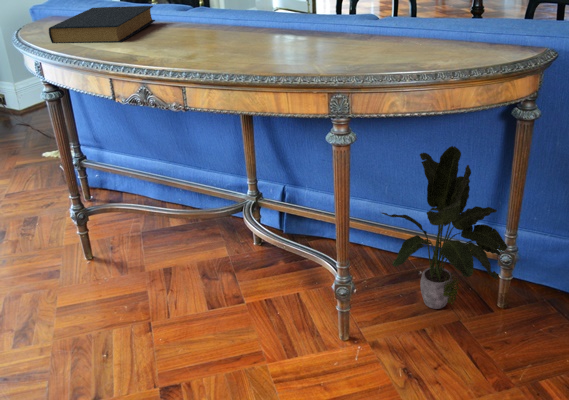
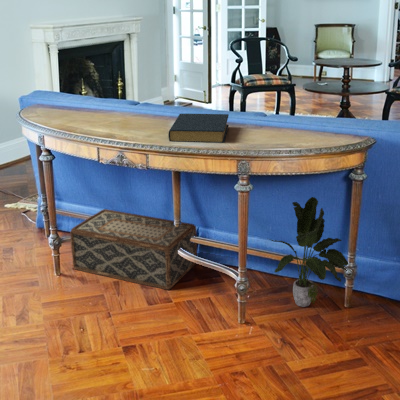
hardback book: present [49,6,155,43] -> present [168,114,229,143]
woven basket: none [101,162,283,281] -> present [70,209,197,290]

